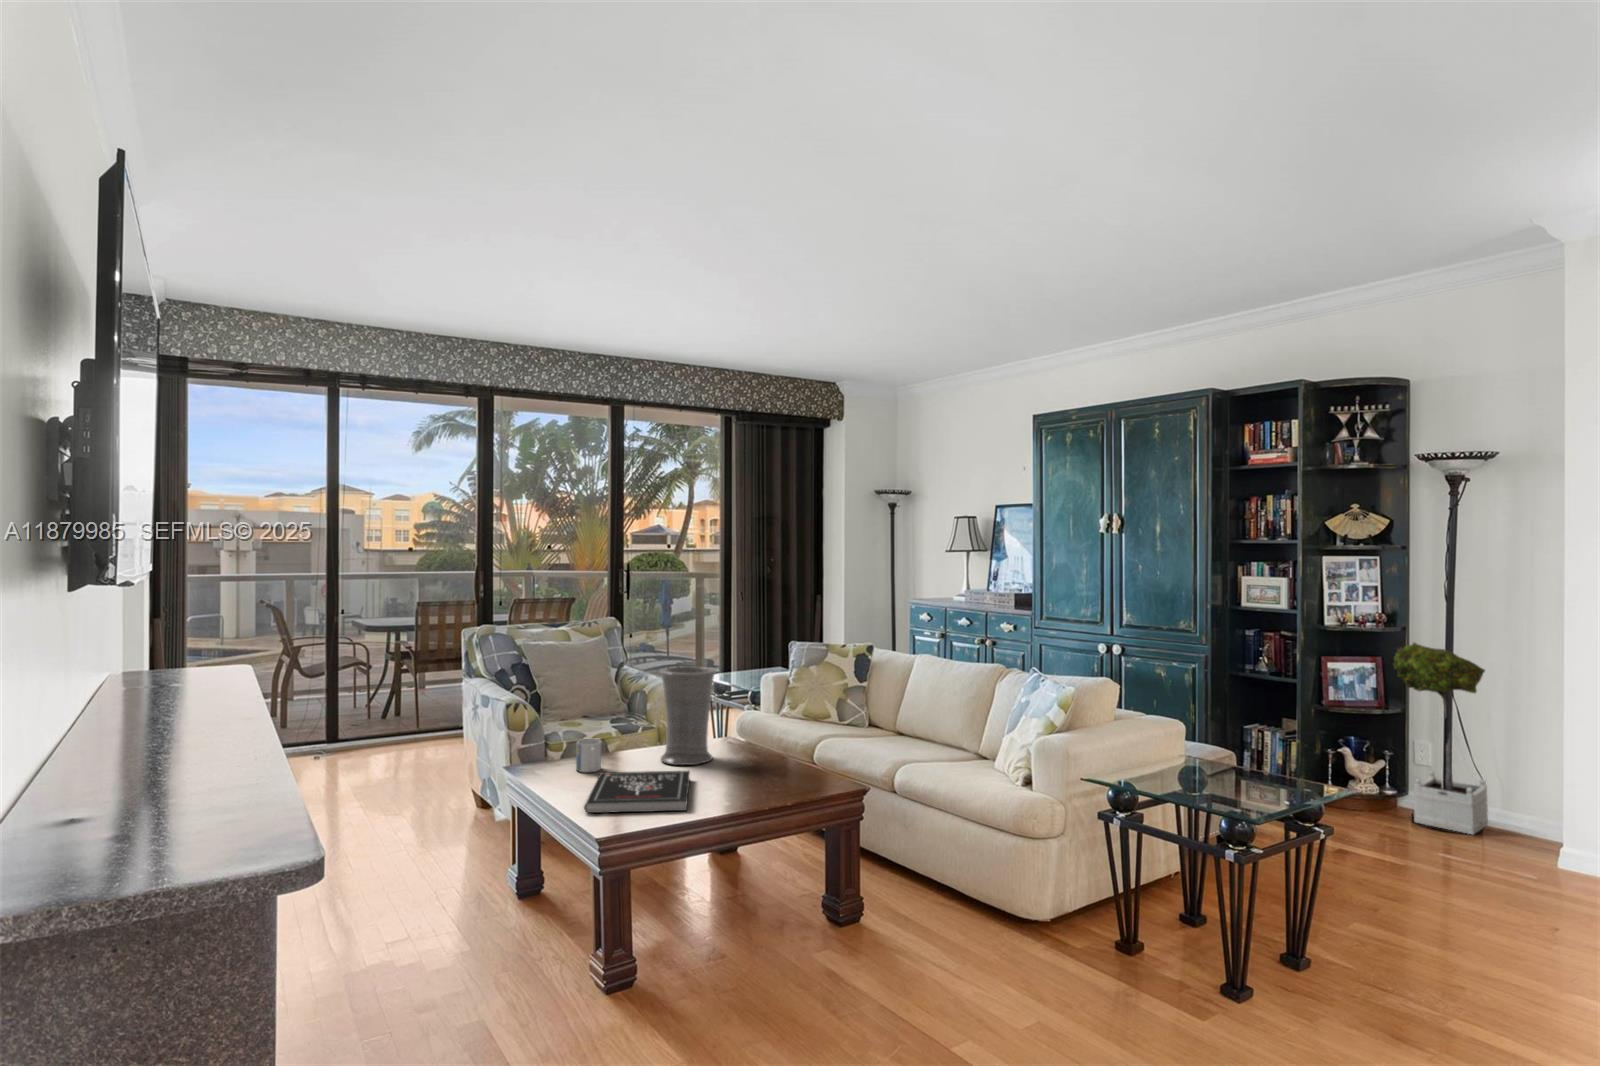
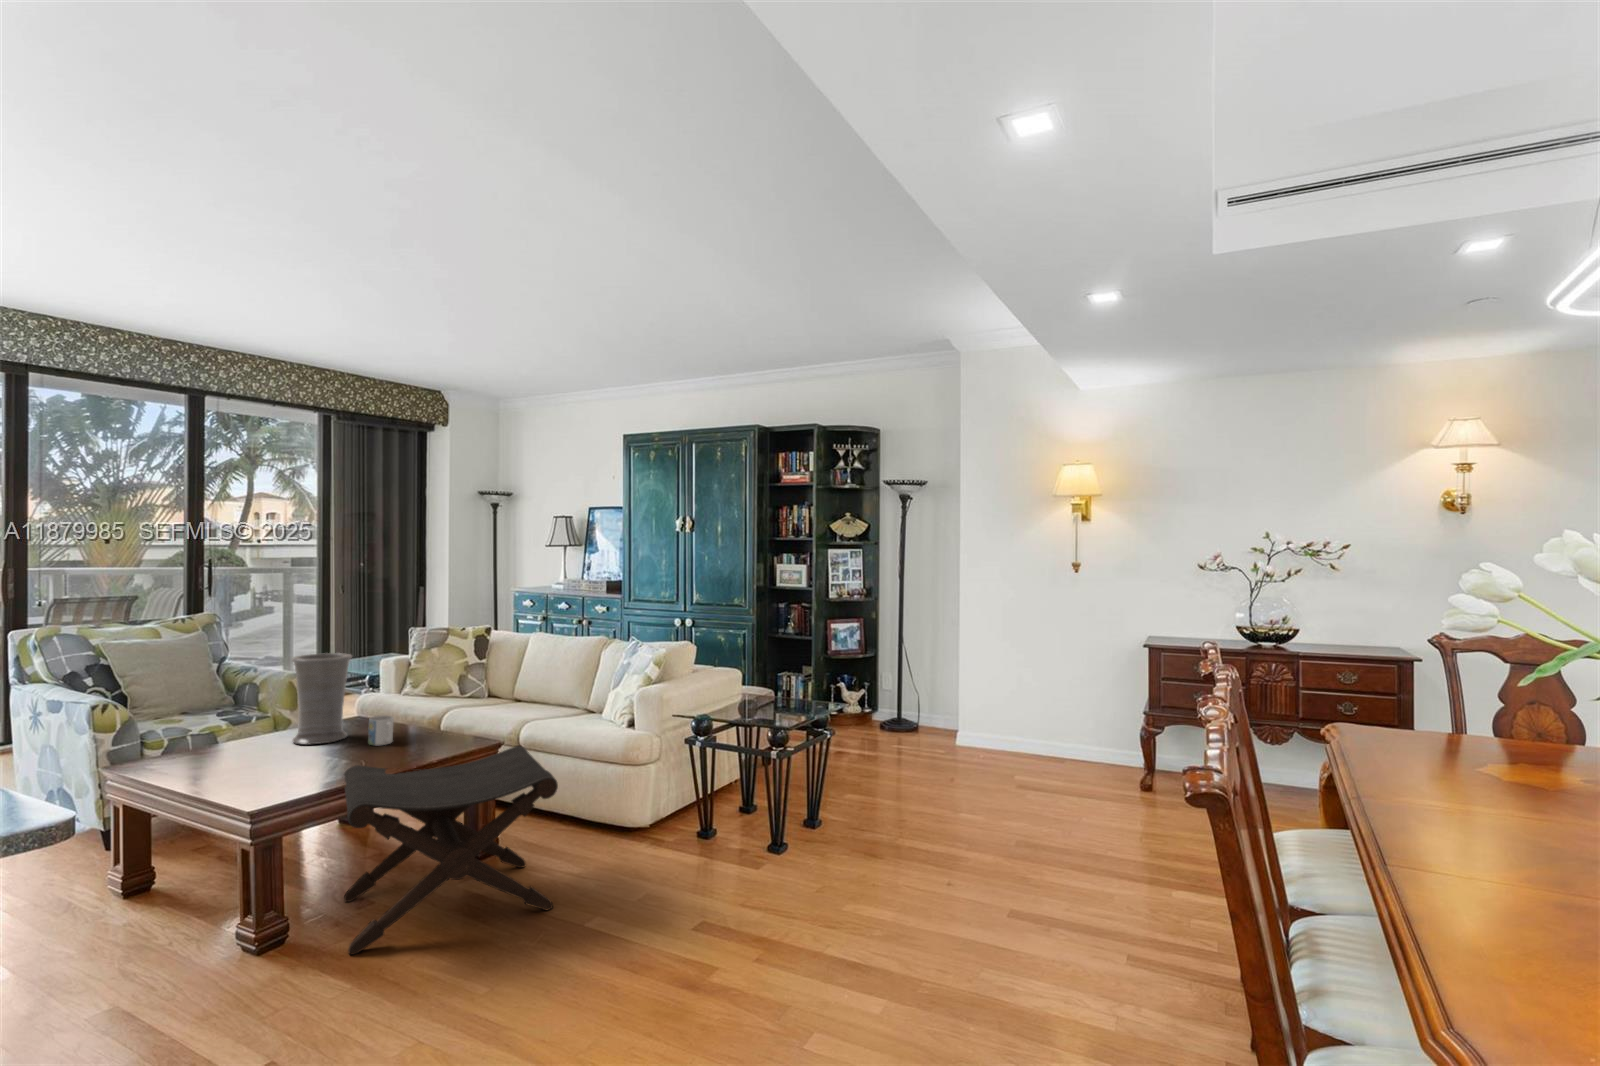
potted tree: present [1393,643,1488,834] -> none [869,607,921,732]
mug: present [576,739,602,772] -> present [368,715,394,745]
book: present [584,771,690,813] -> none [228,746,338,793]
footstool: none [681,797,919,1023] -> present [344,746,558,955]

